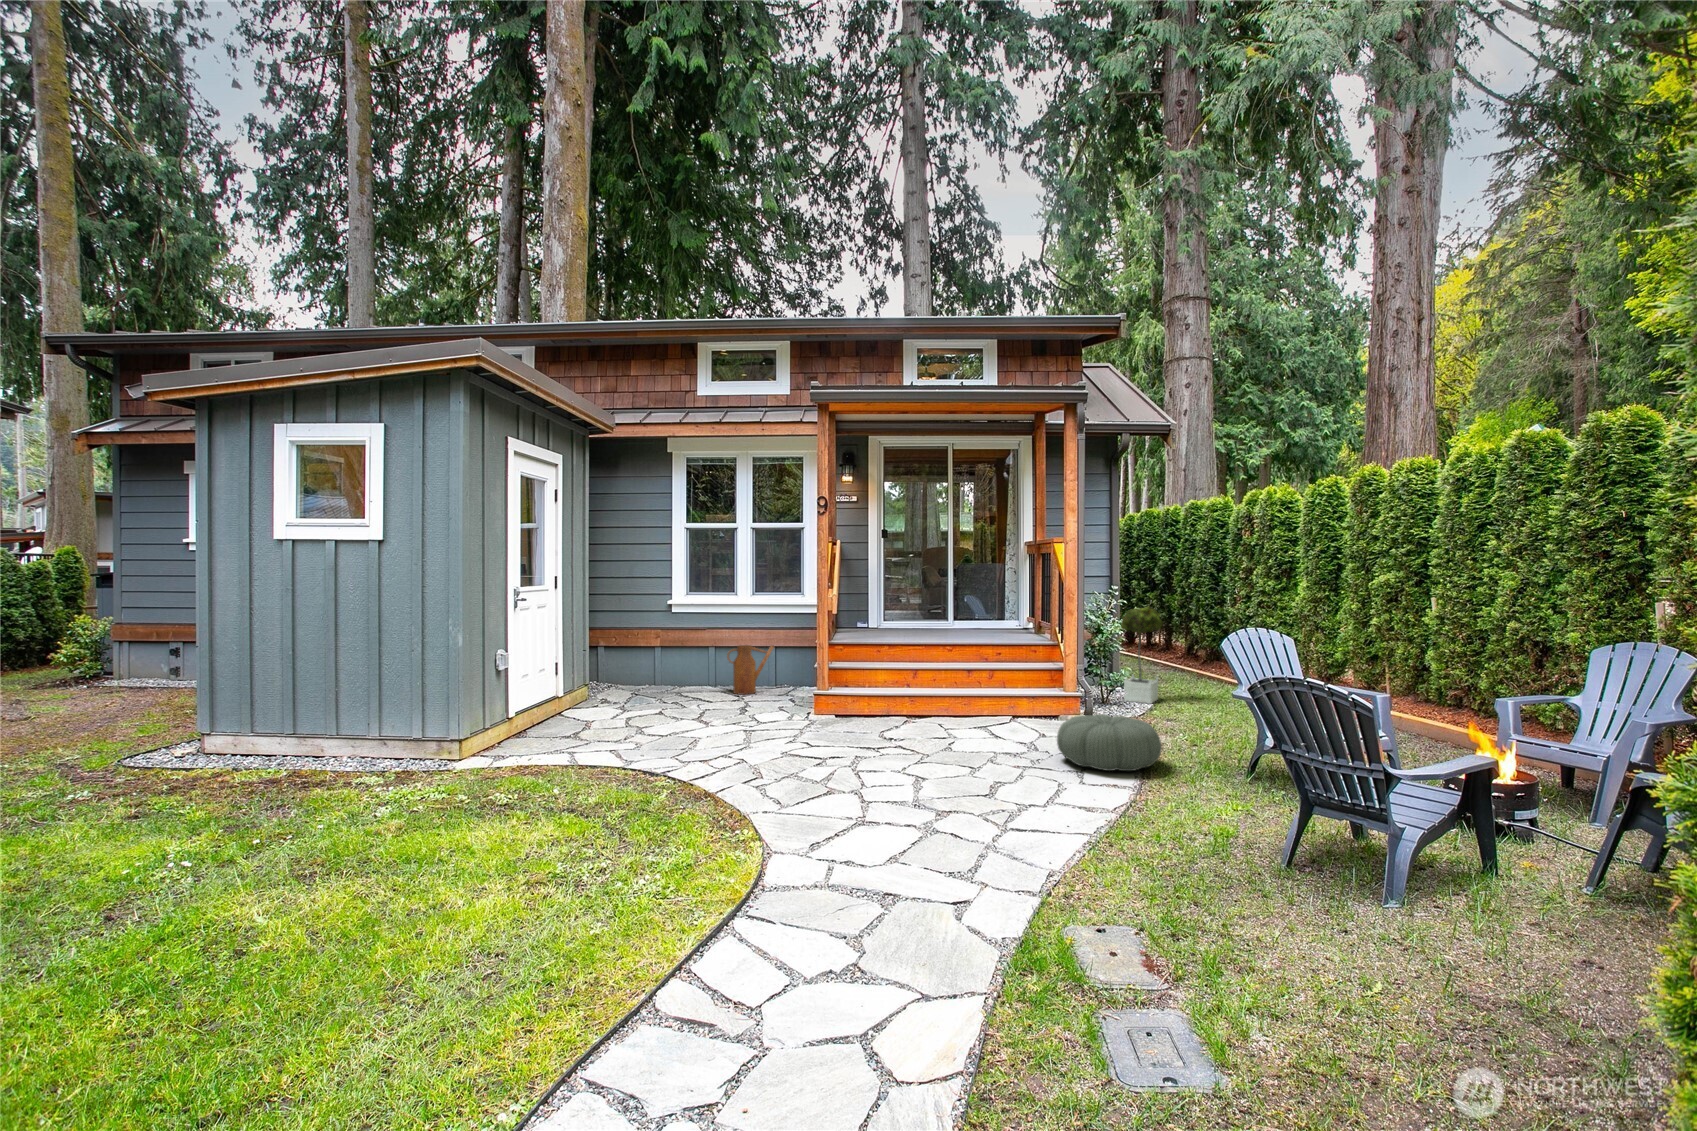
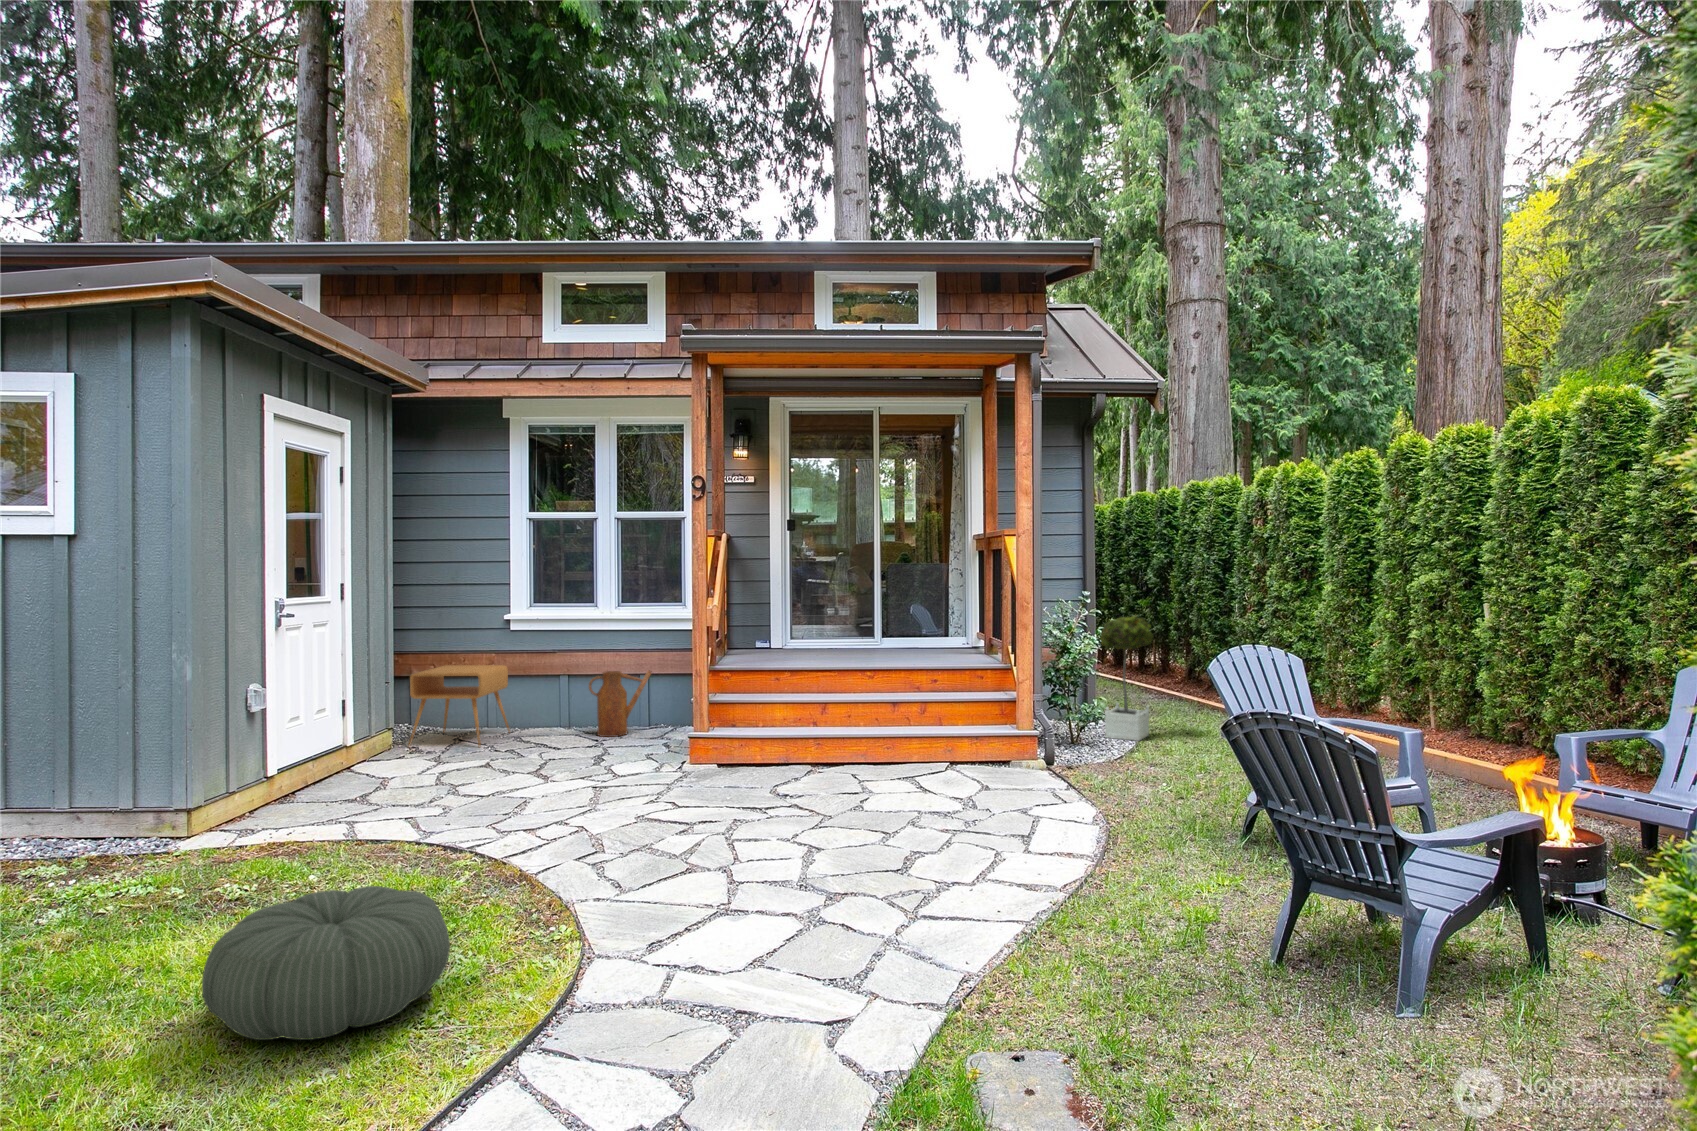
side table: none [596,639,668,701] -> present [408,665,510,747]
pouf: present [1057,714,1162,771] -> present [202,886,450,1040]

